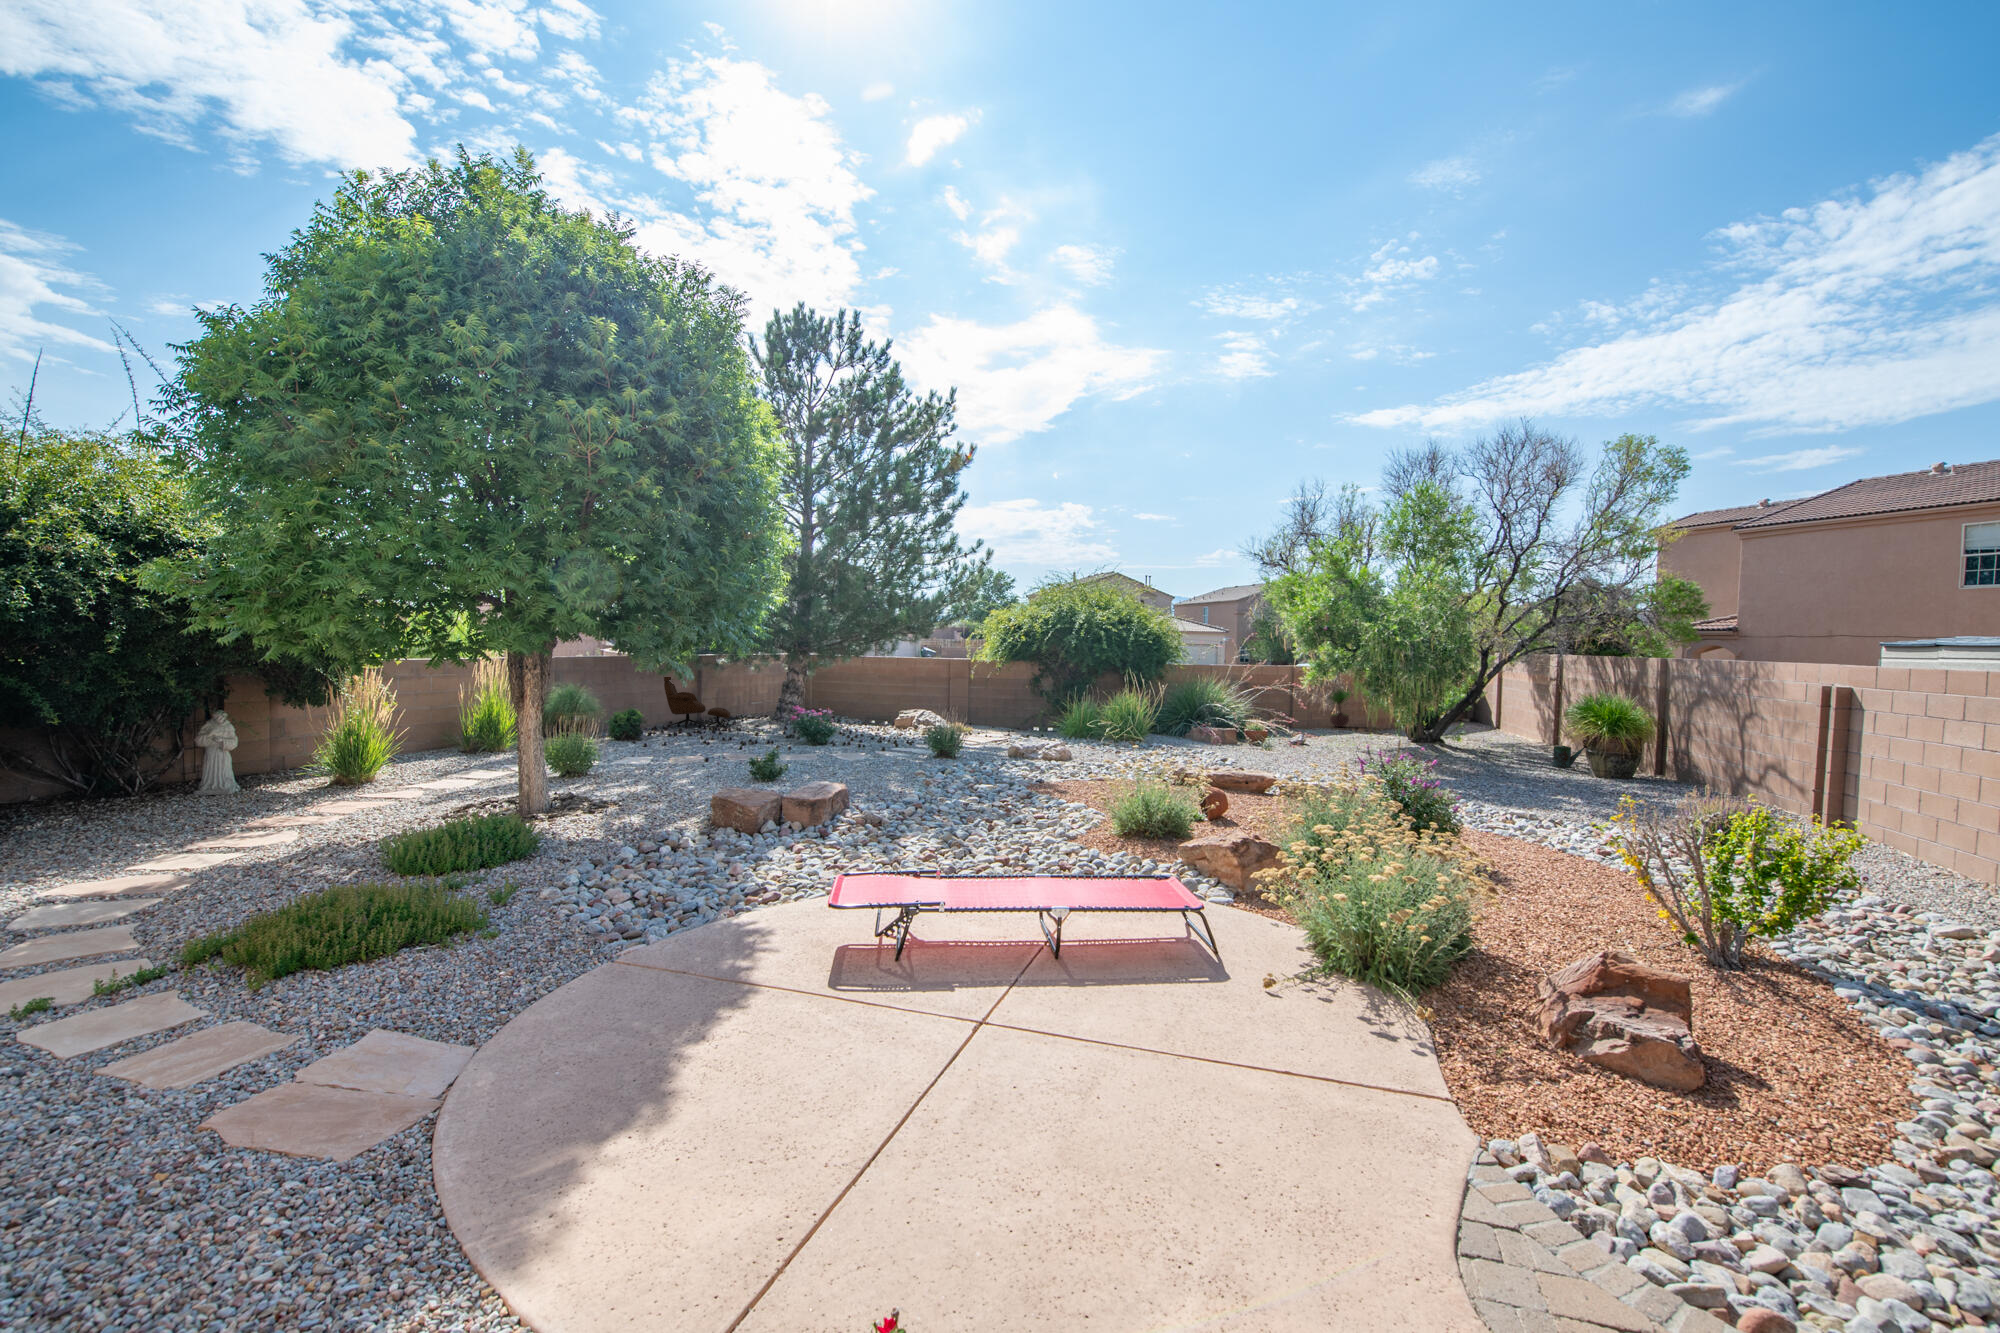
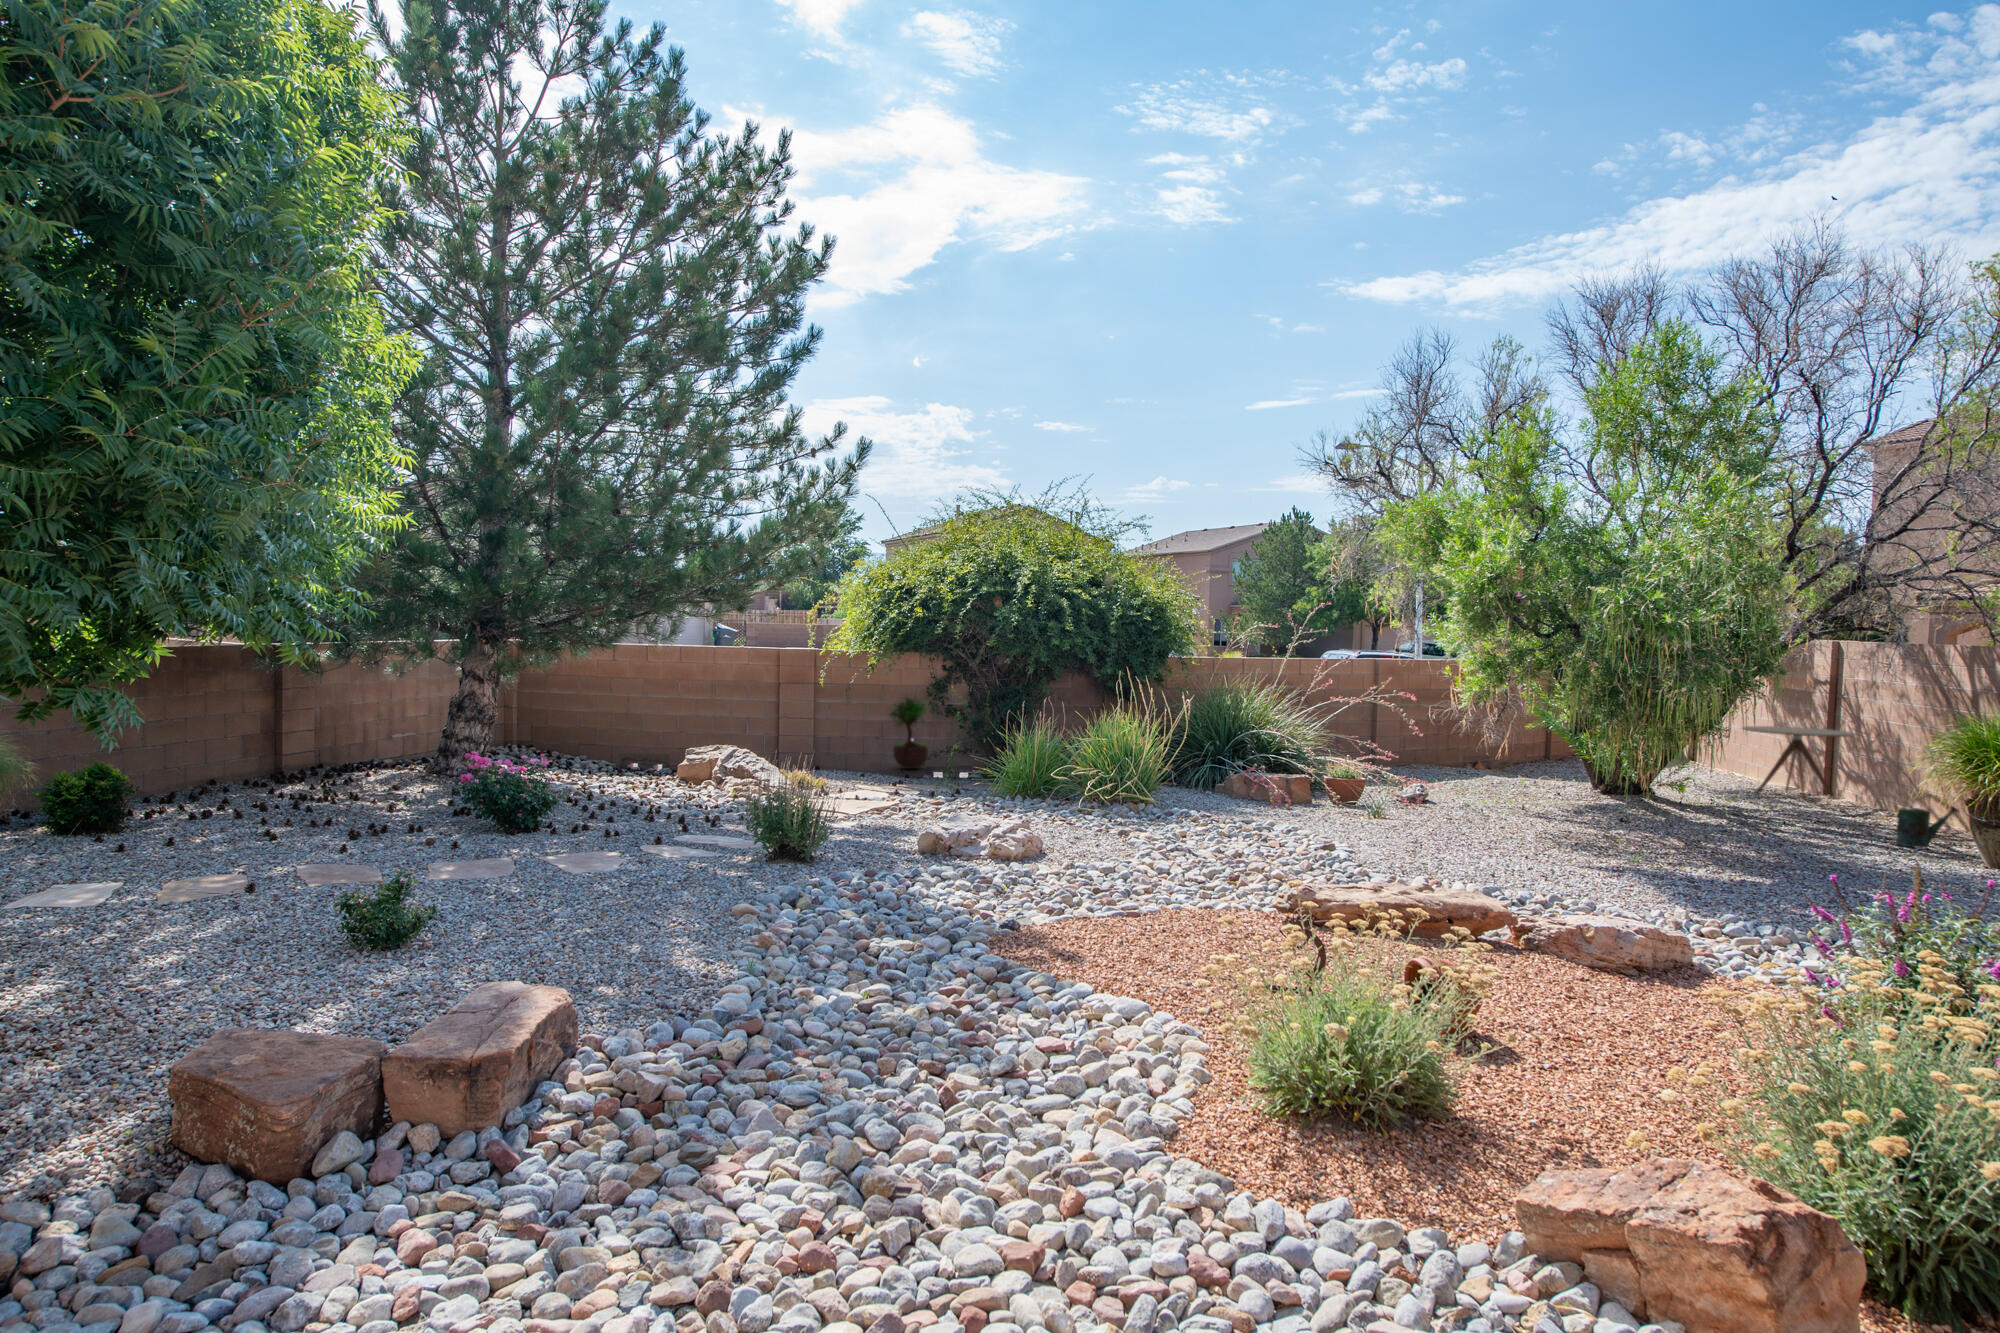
lounge chair: present [664,677,731,728] -> none [196,670,346,790]
potted tree: present [1330,689,1350,727] -> present [889,697,928,769]
round table: none [1497,705,1563,747] -> present [1742,726,1855,799]

